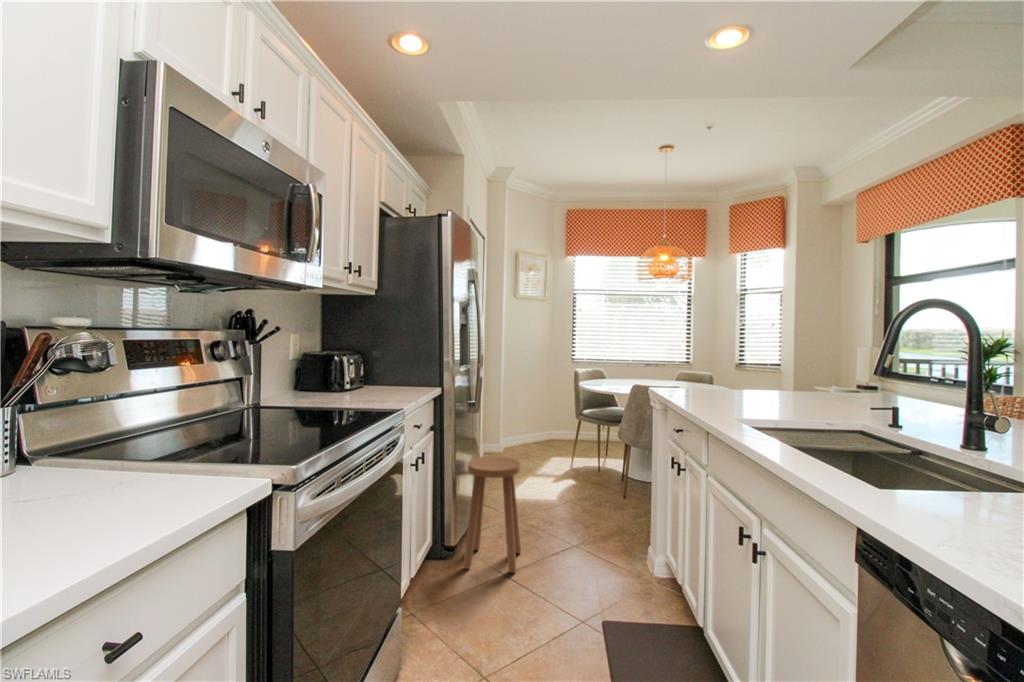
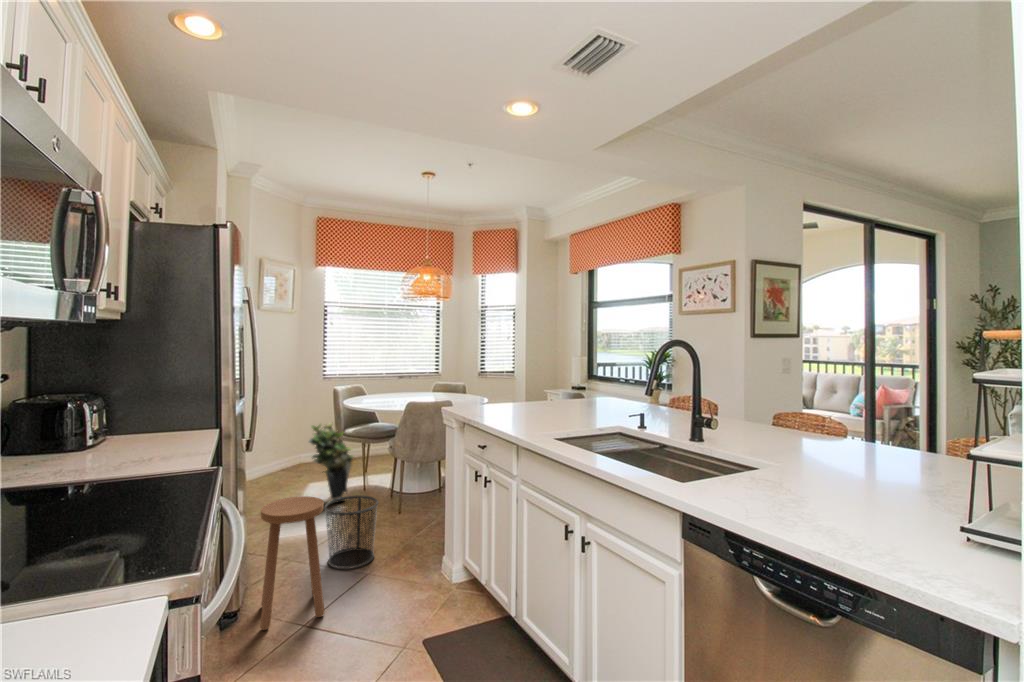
potted plant: none [545,400,587,476] -> present [309,423,353,500]
trash can: none [535,468,586,538] -> present [324,495,378,569]

